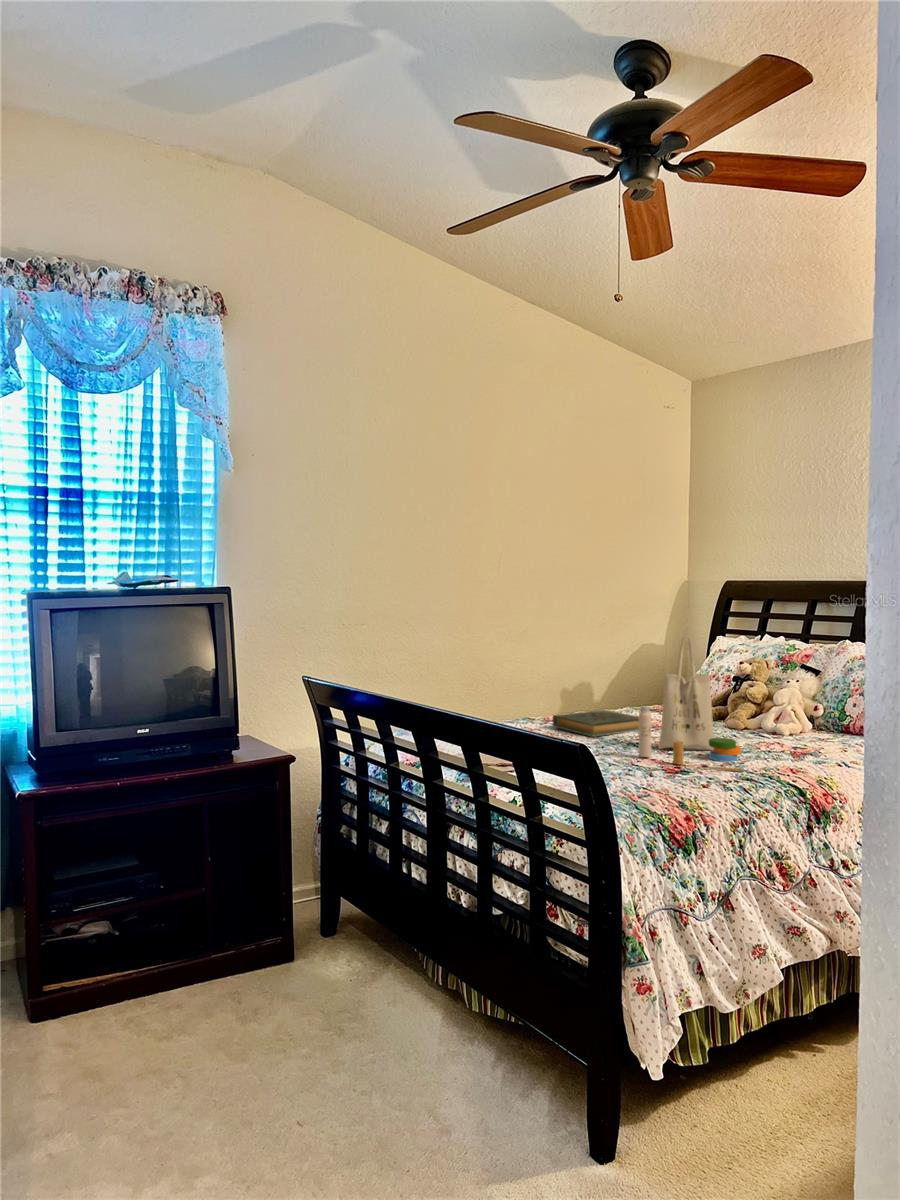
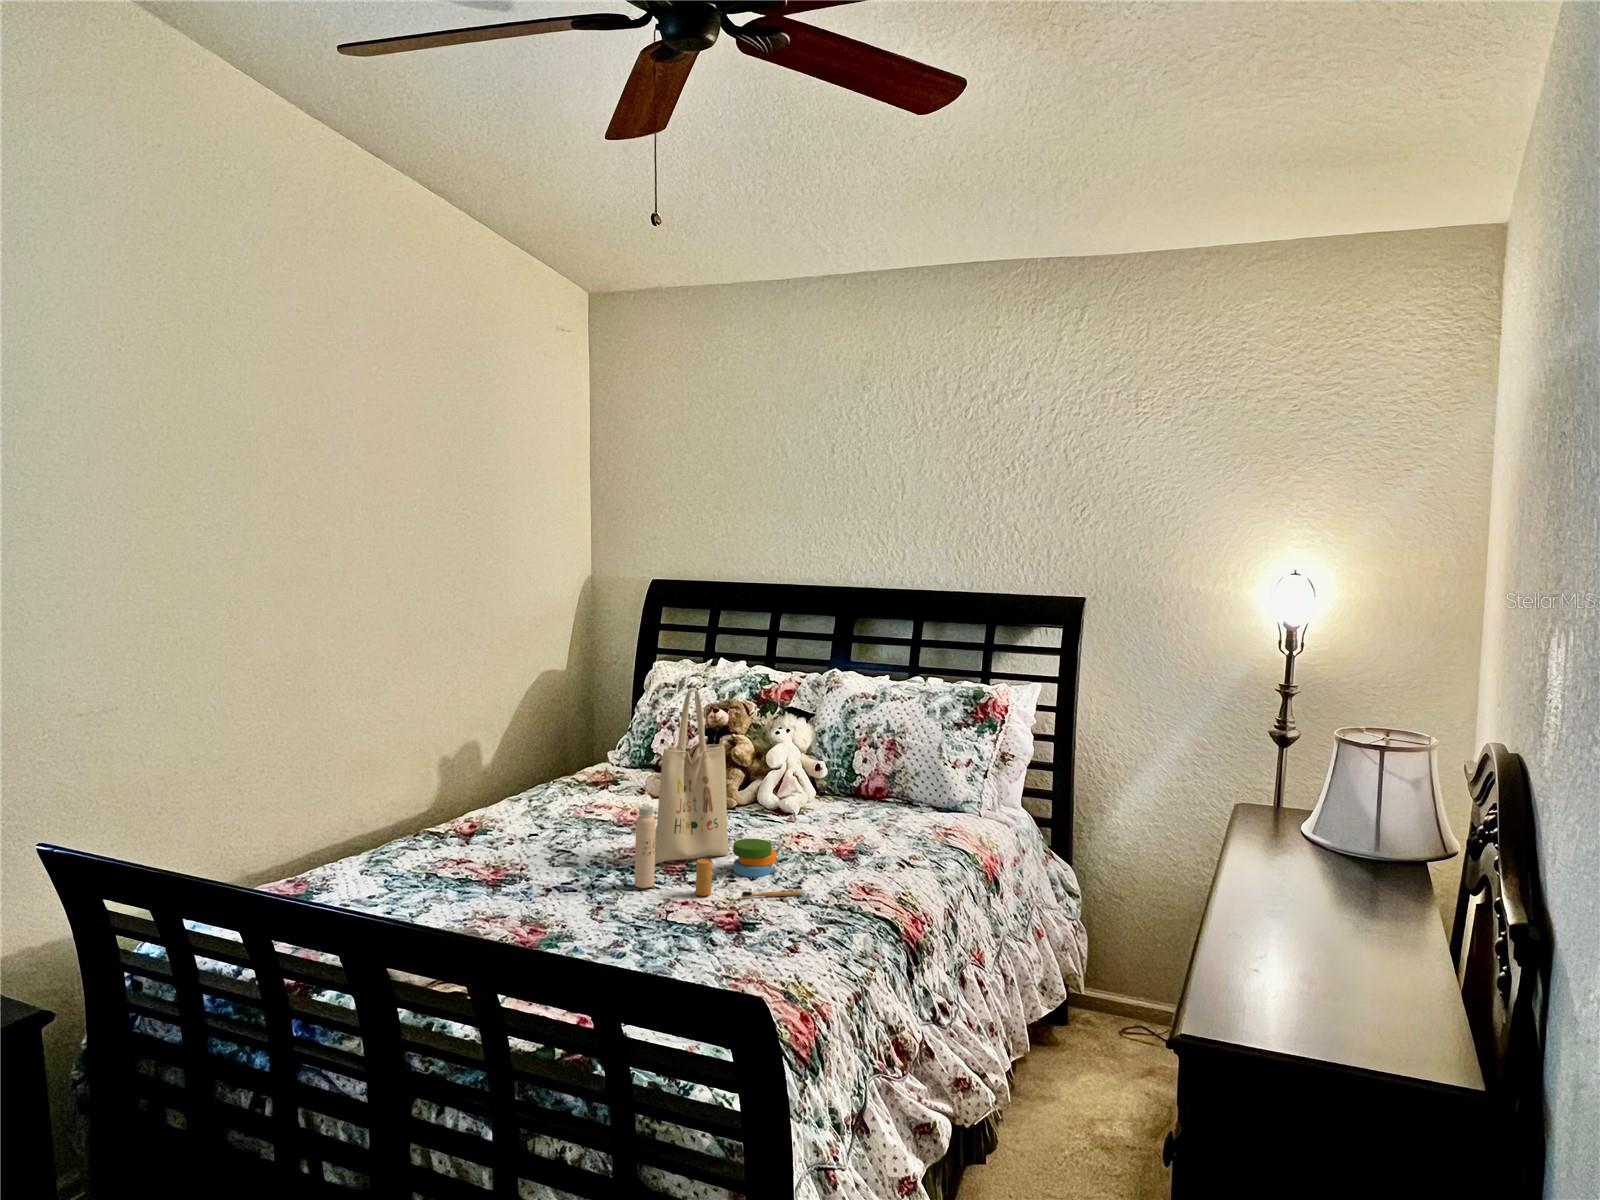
hardback book: present [553,710,639,737] -> none [449,794,598,852]

